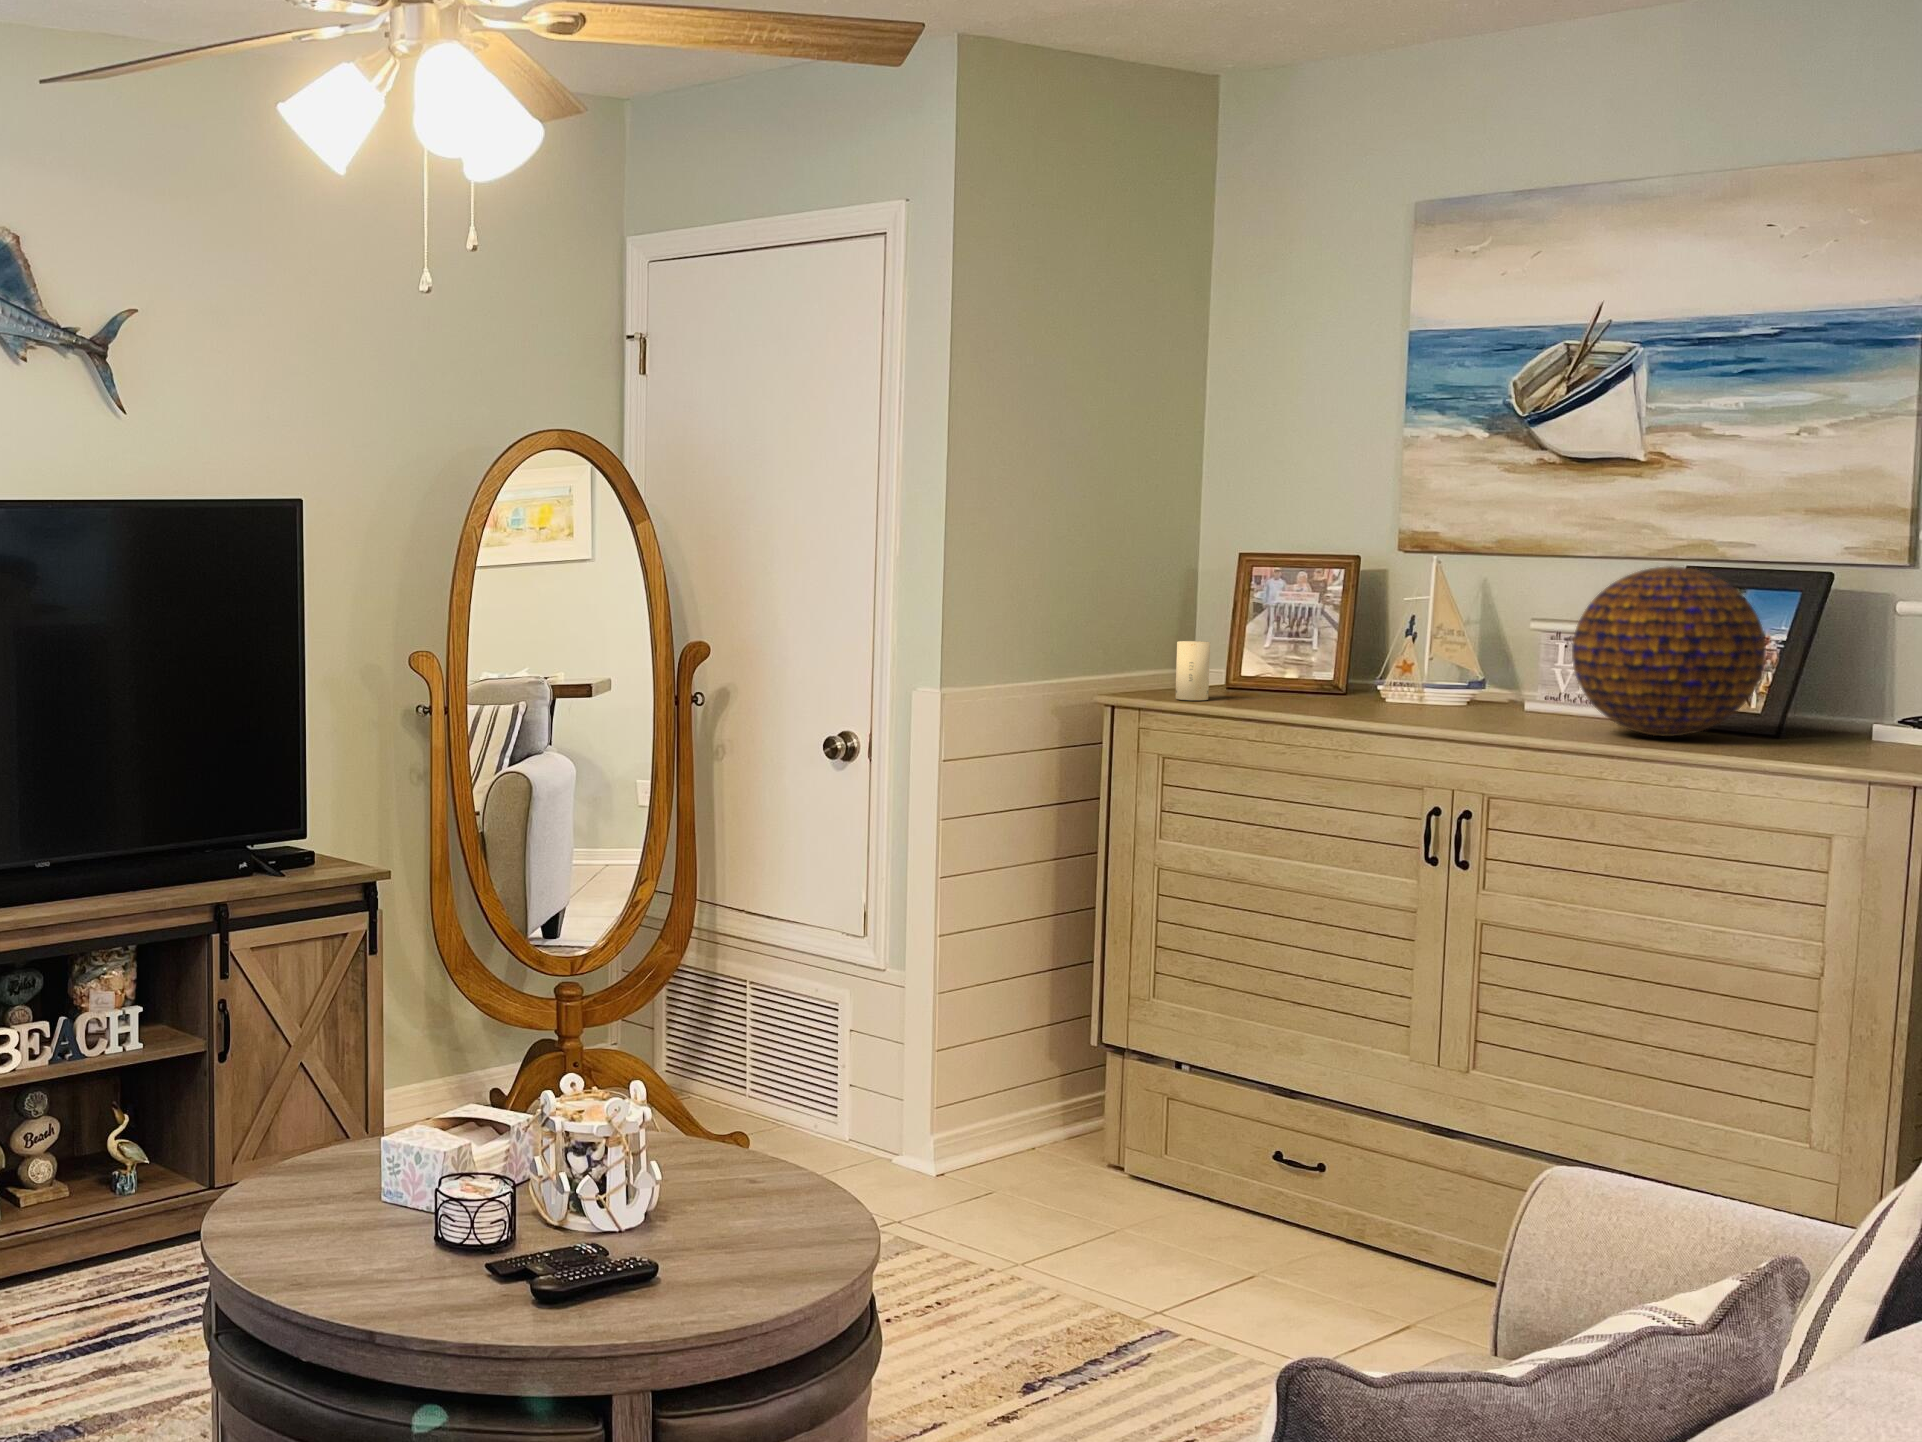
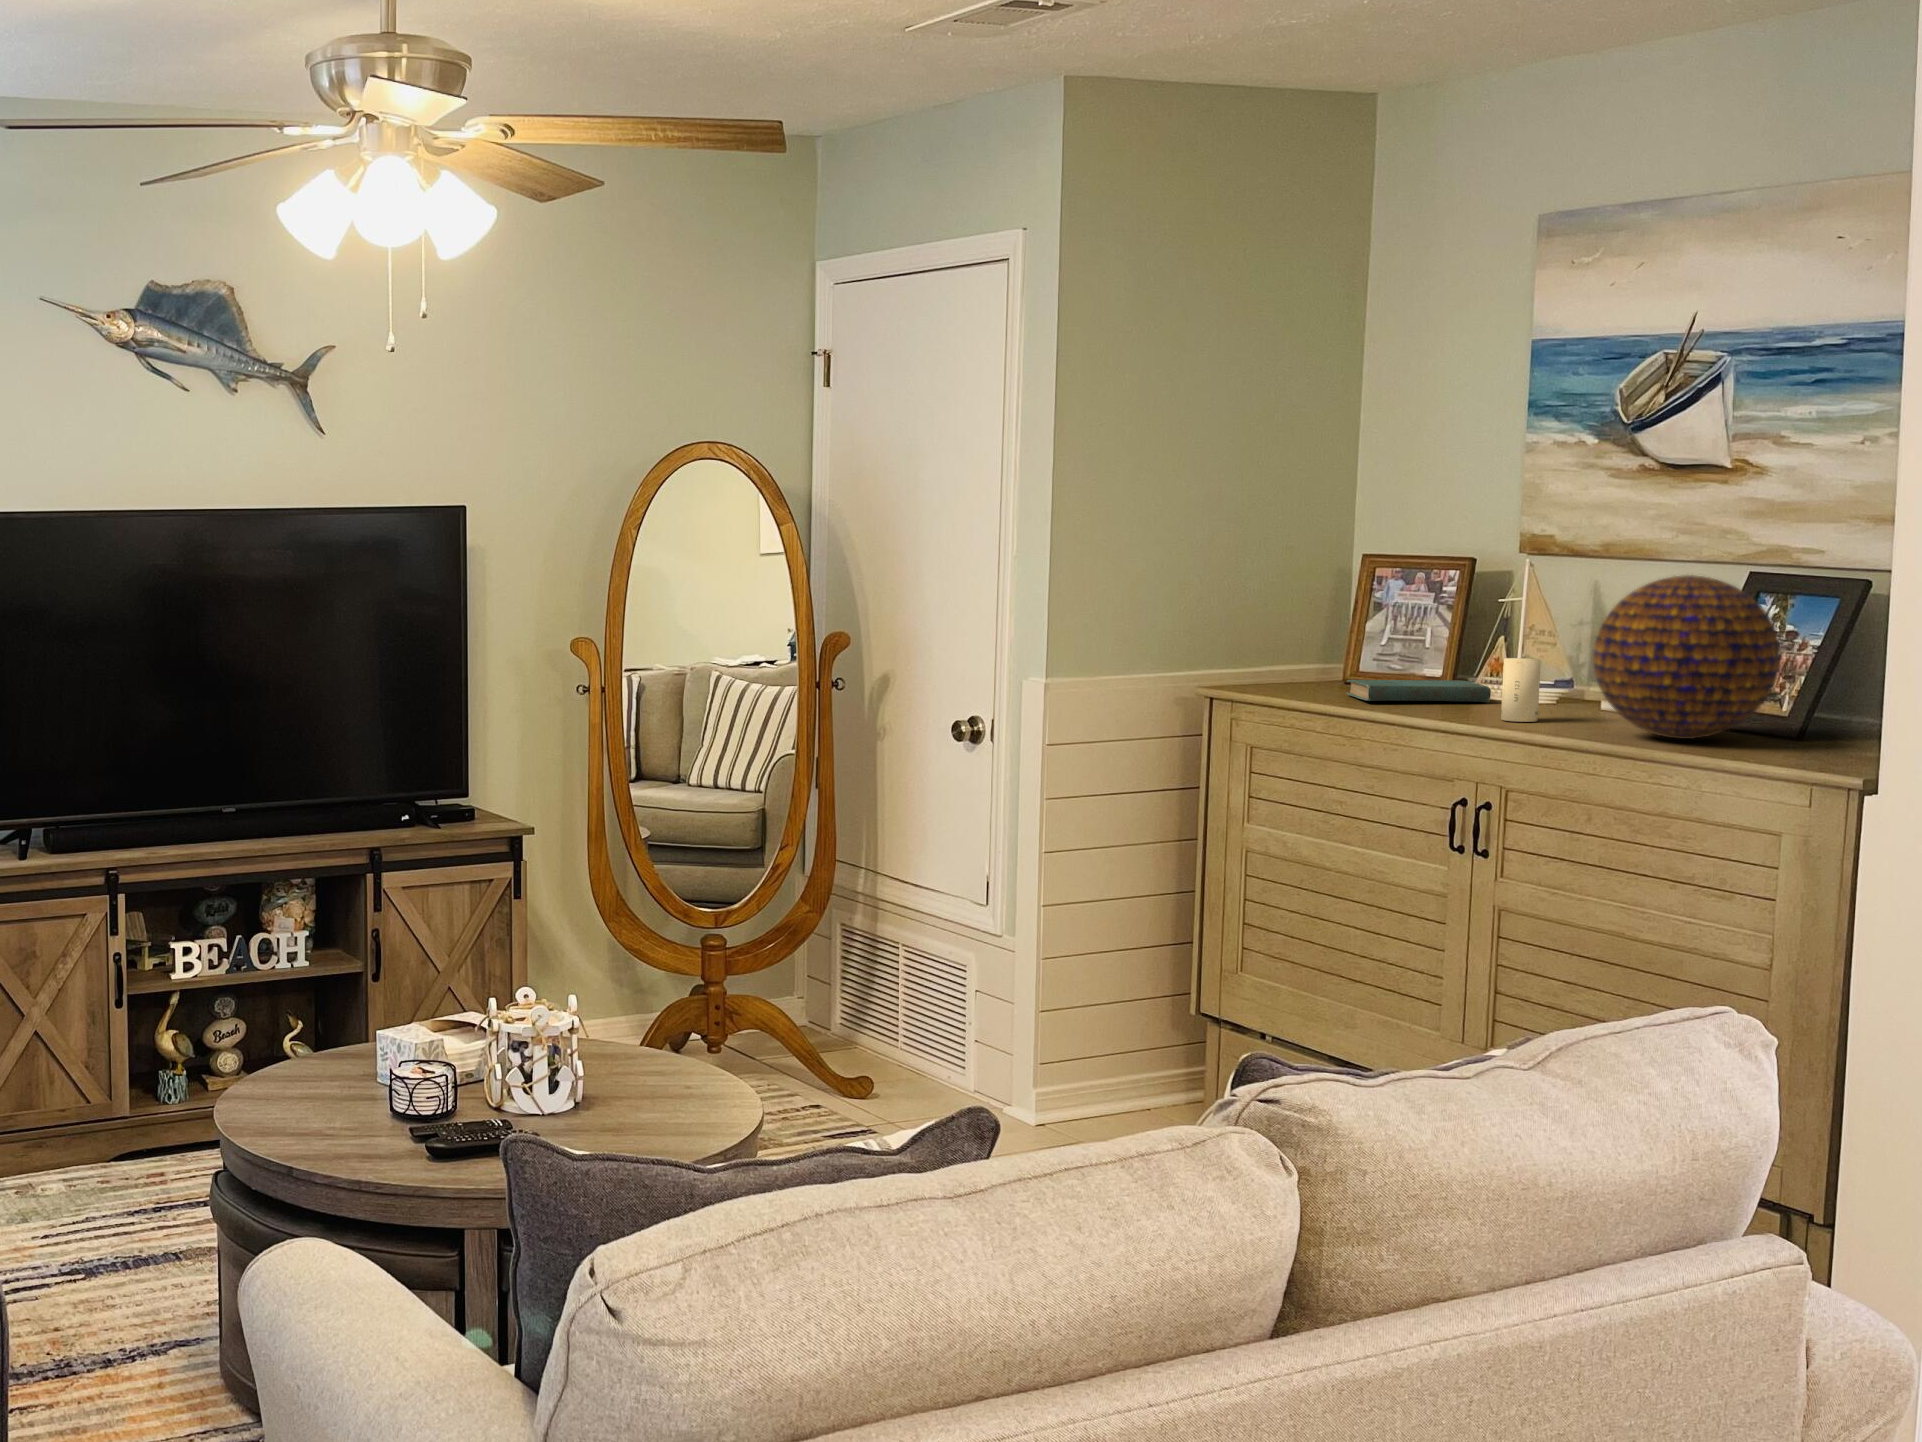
candle: present [1175,641,1210,700] -> present [1501,658,1541,722]
book: none [1250,683,1406,706] -> present [1347,680,1491,702]

